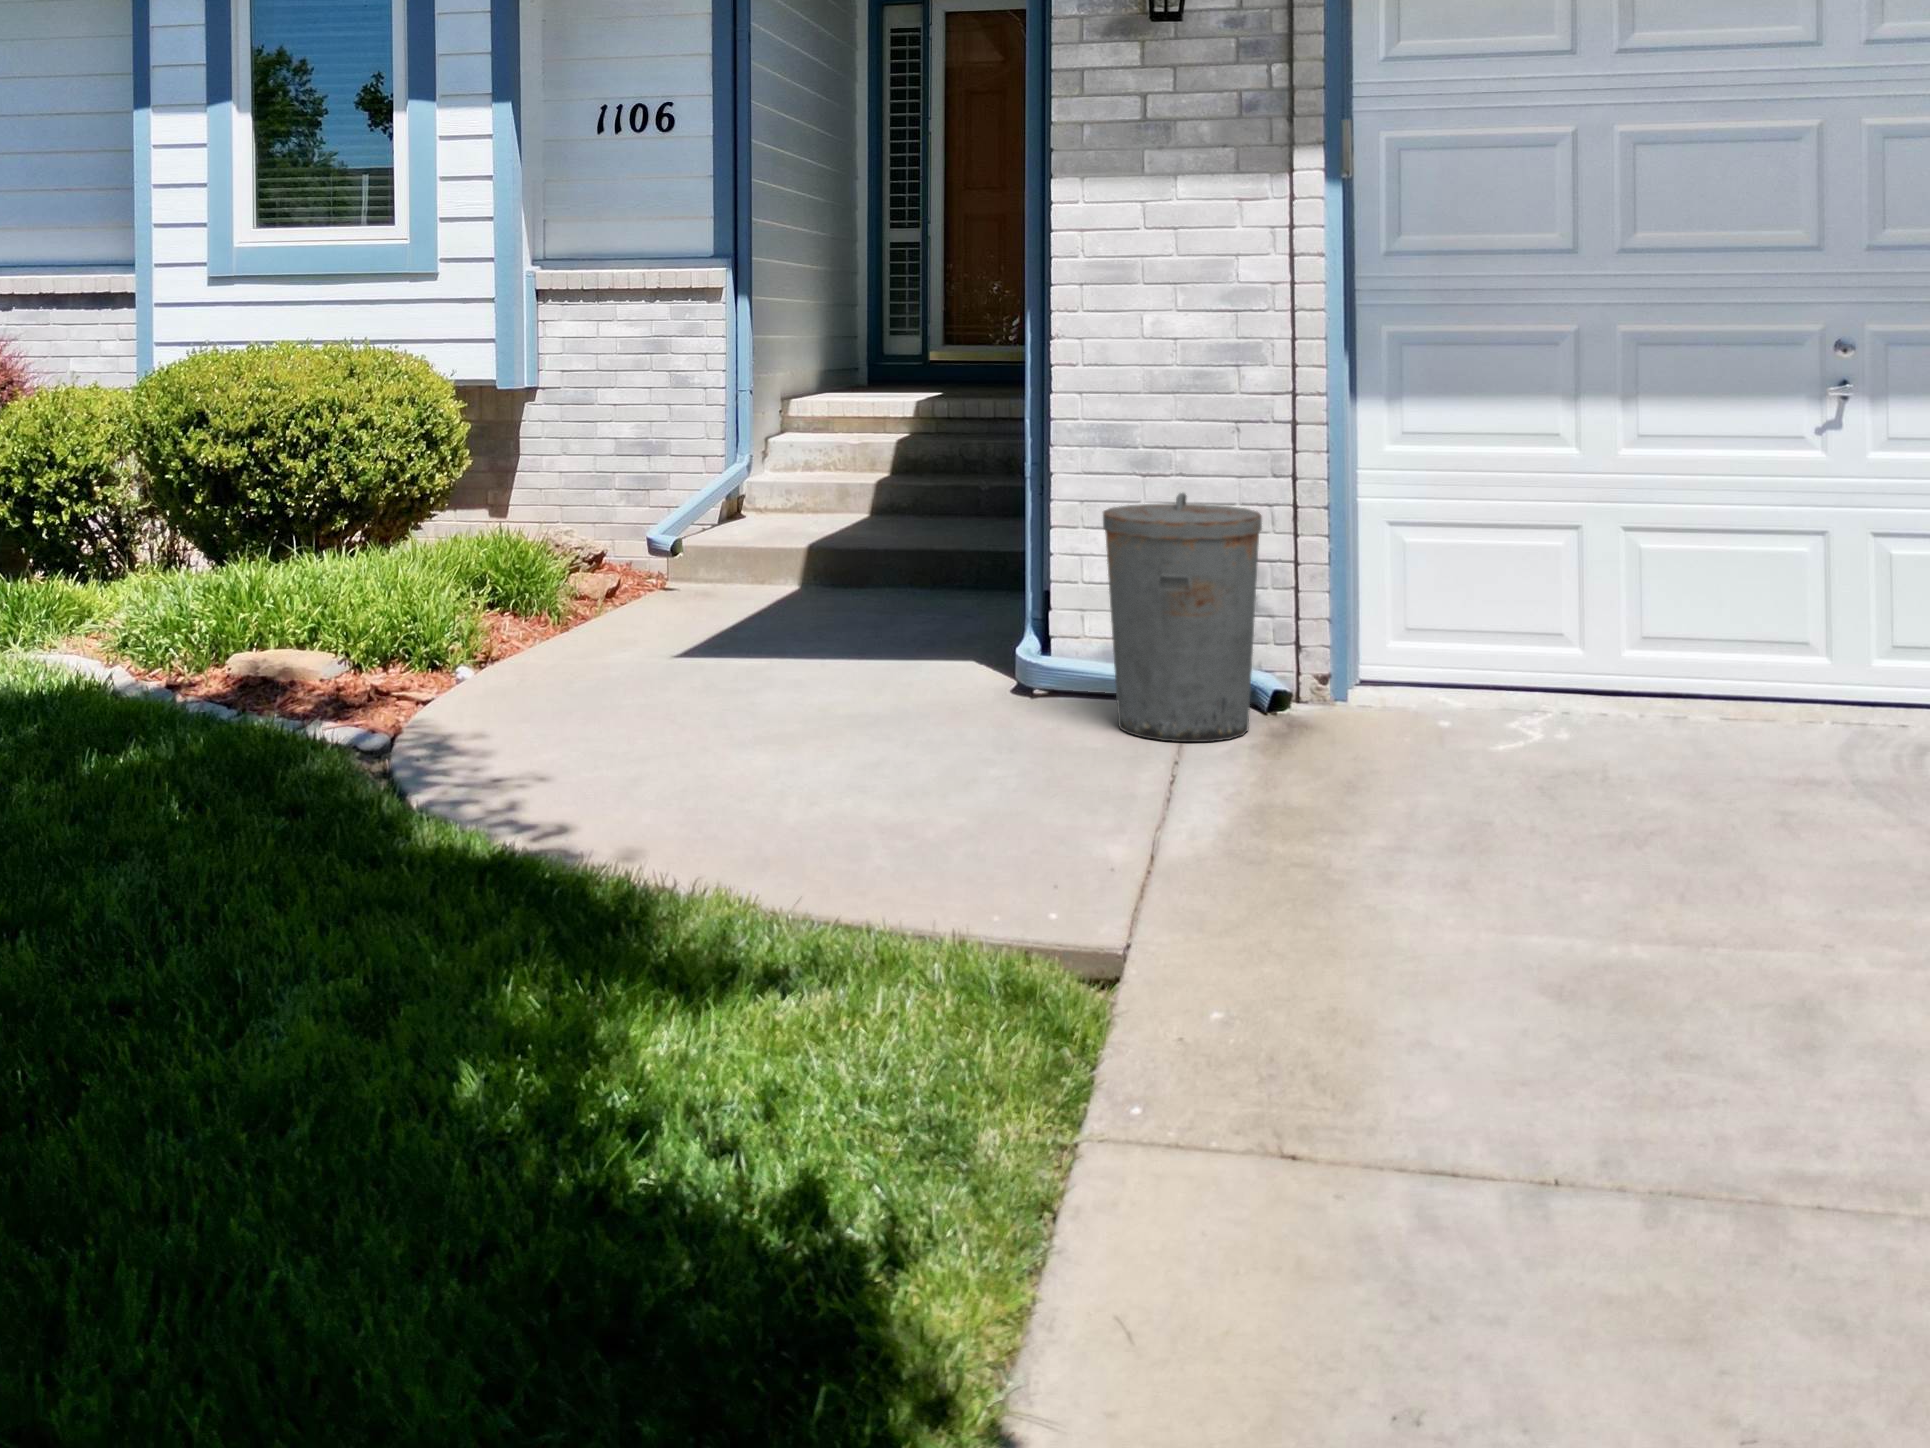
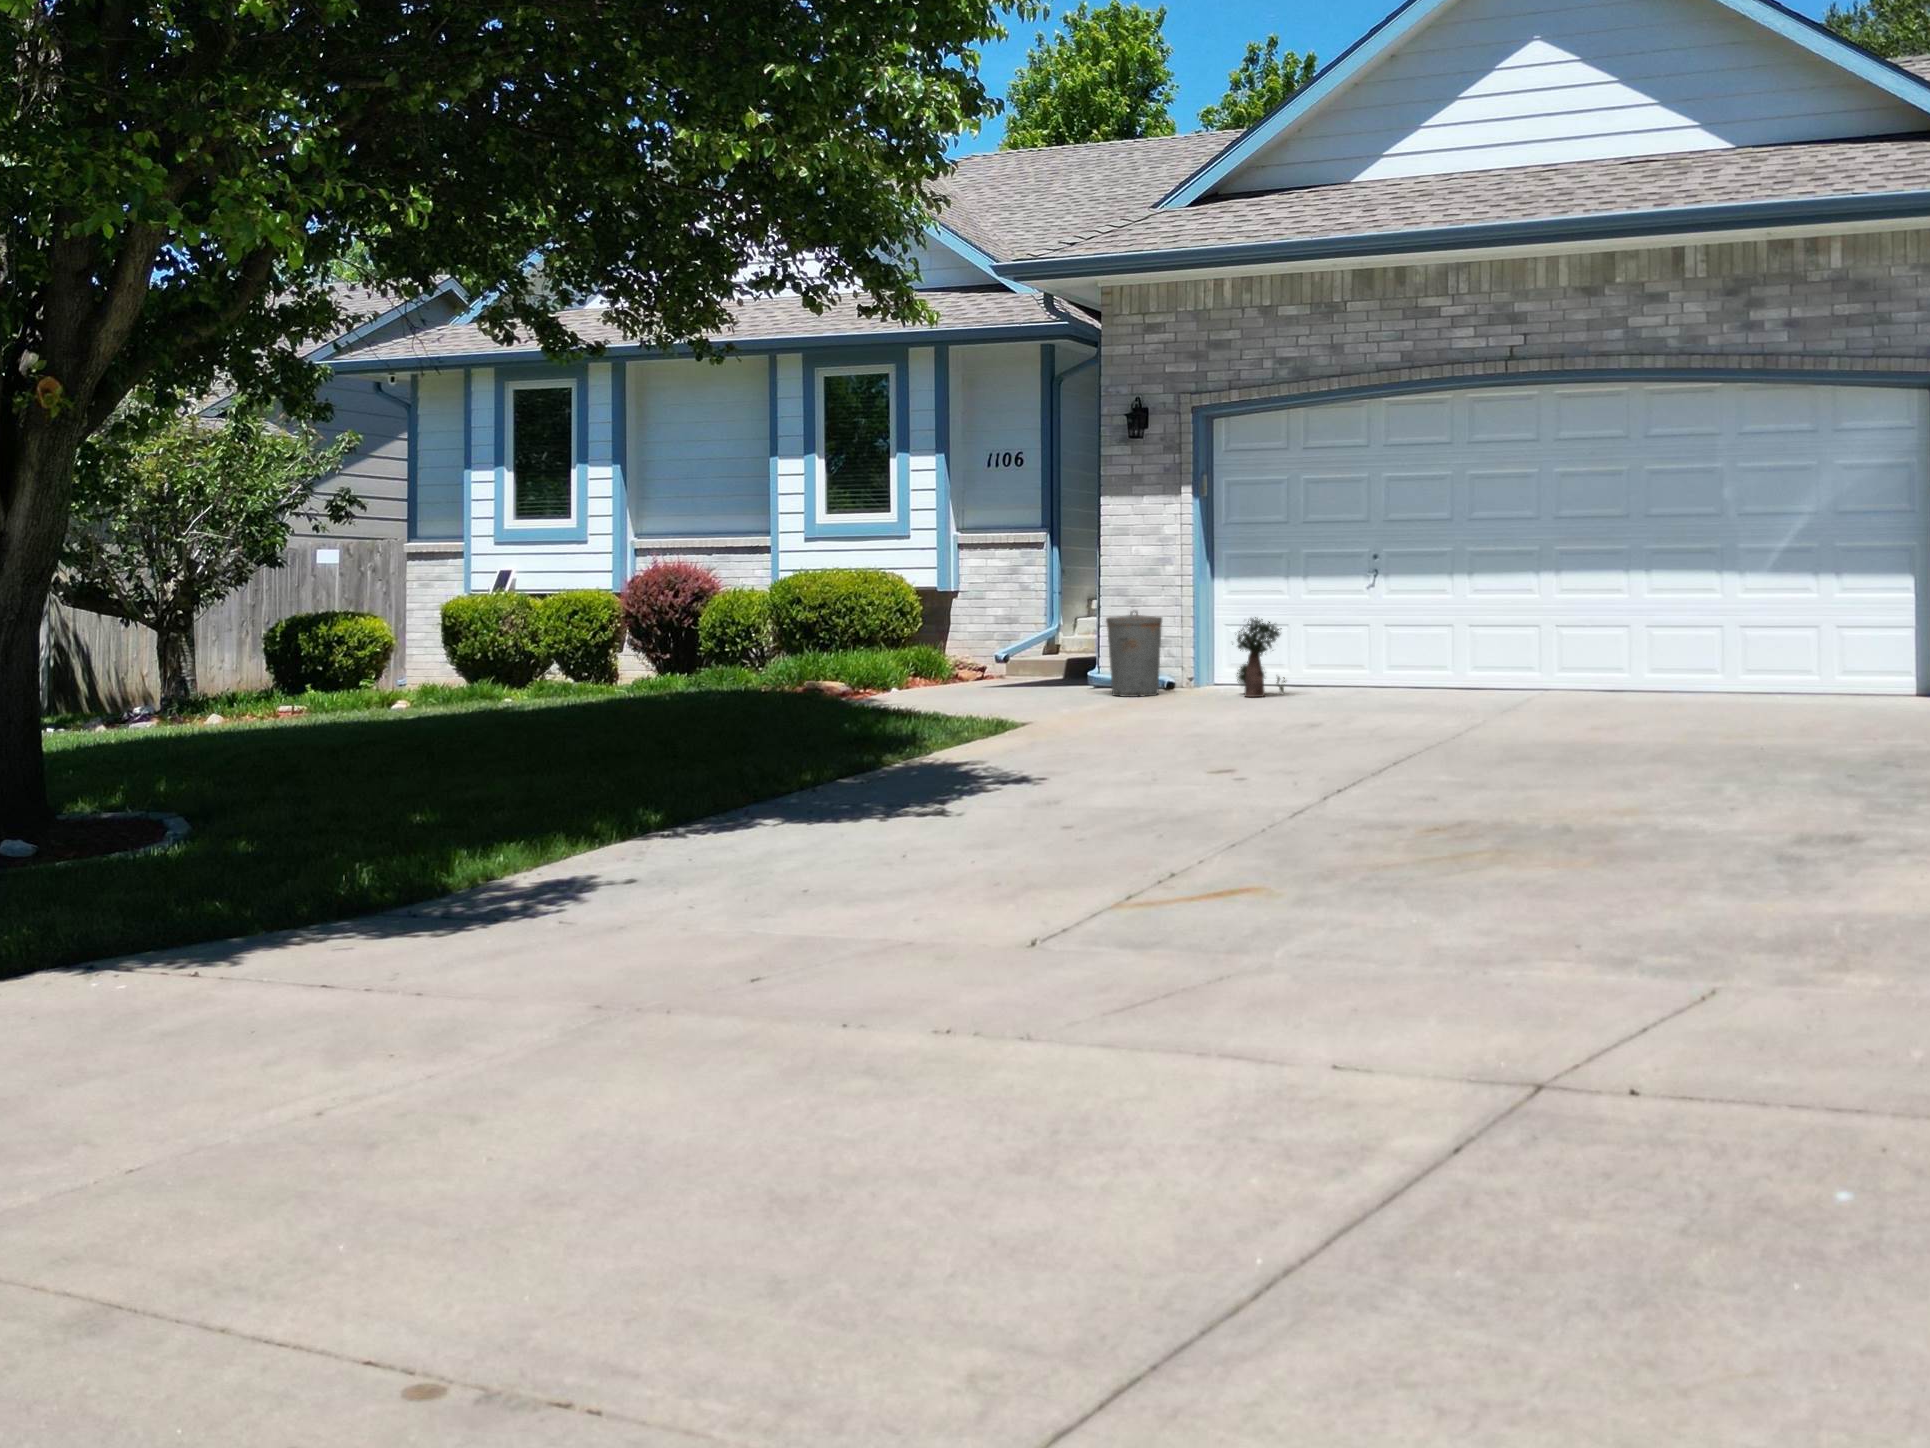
potted plant: none [1460,512,1633,750] -> present [1237,617,1285,697]

